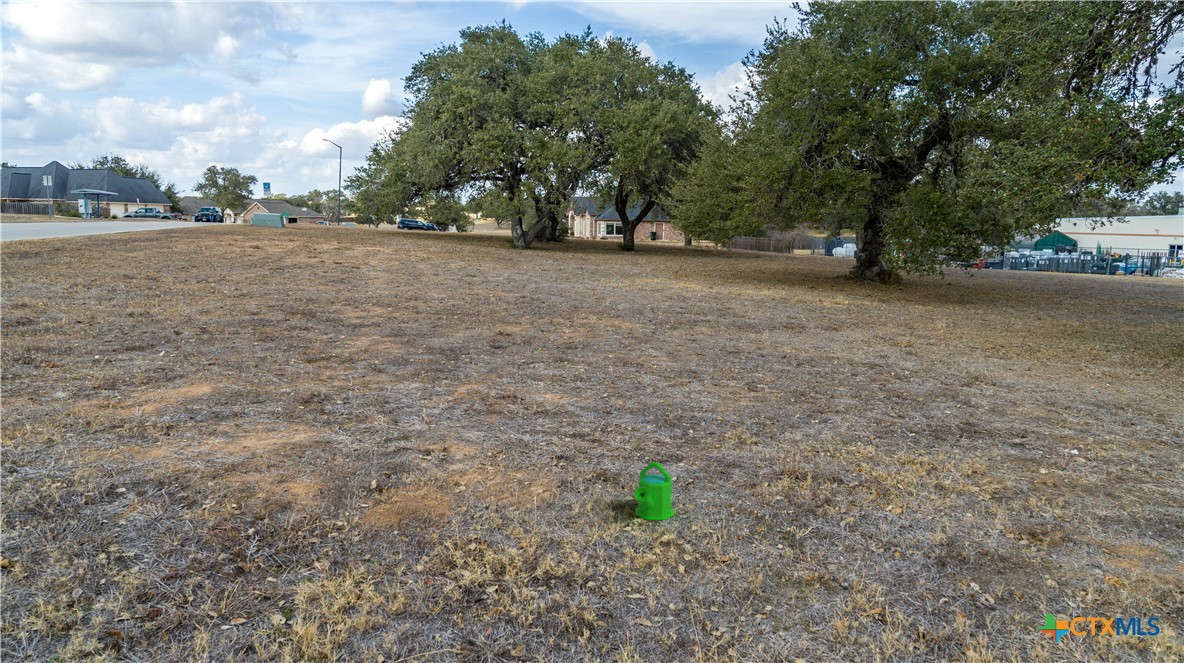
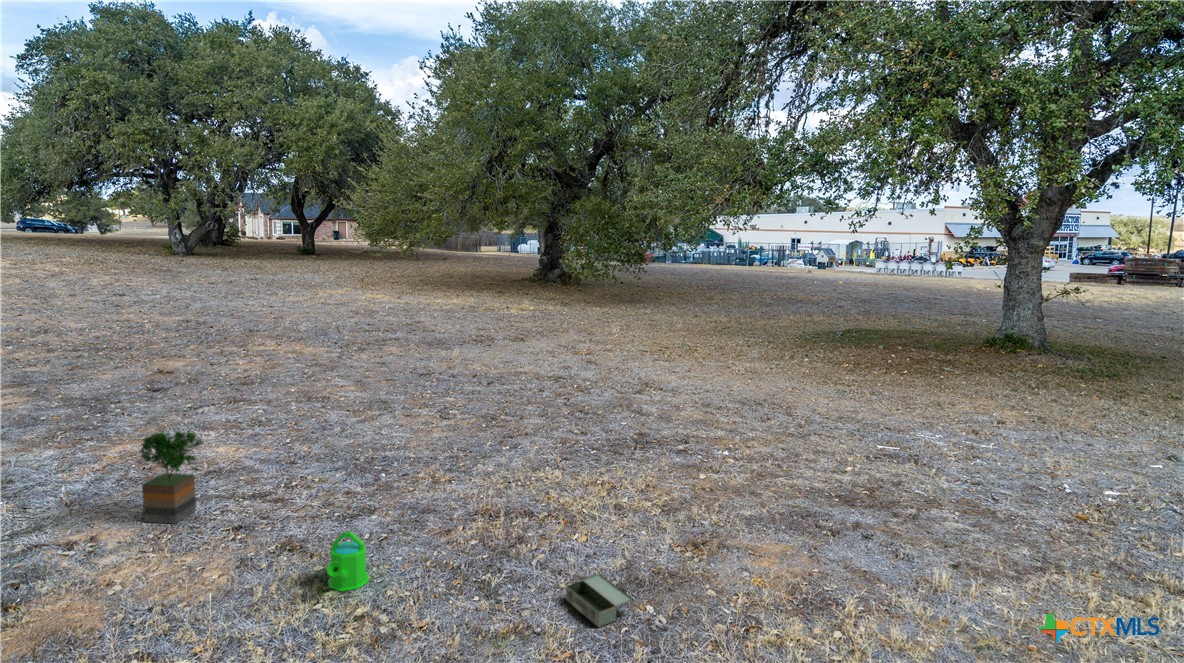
potted tree: none [481,363,534,447] -> present [140,431,203,524]
toolbox: none [890,547,979,601] -> present [566,574,633,627]

